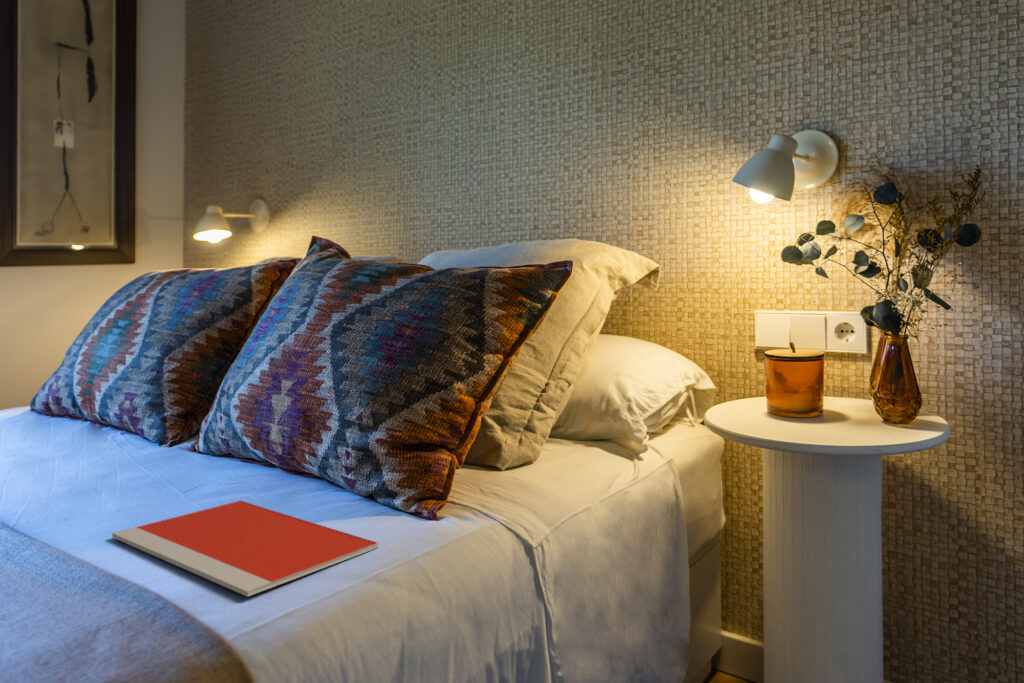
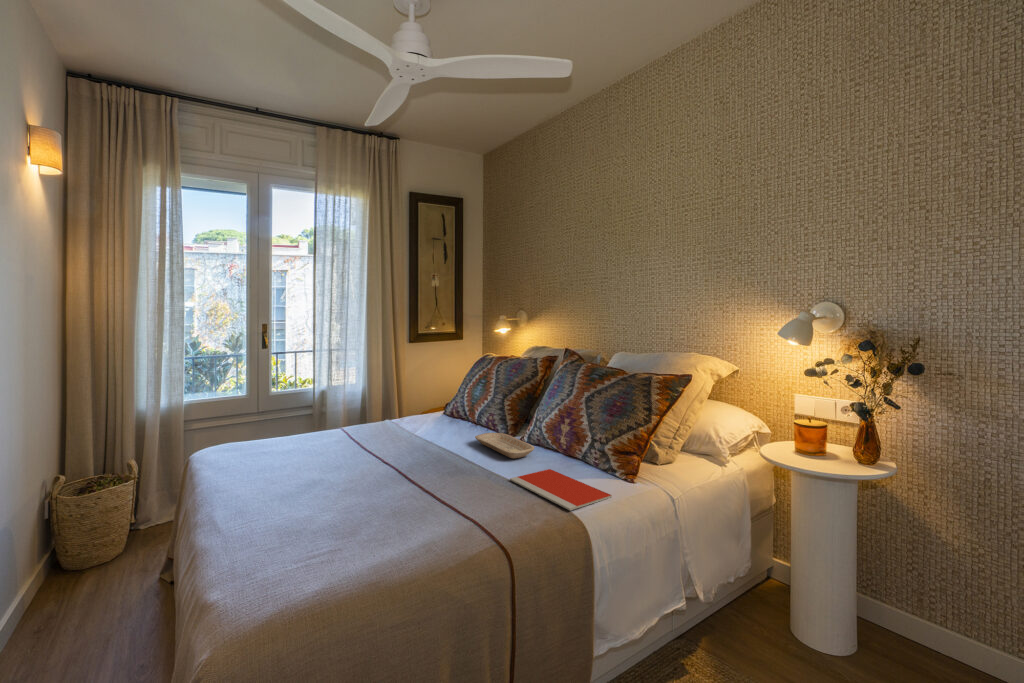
tray: none [66,435,213,487] -> present [475,433,534,458]

